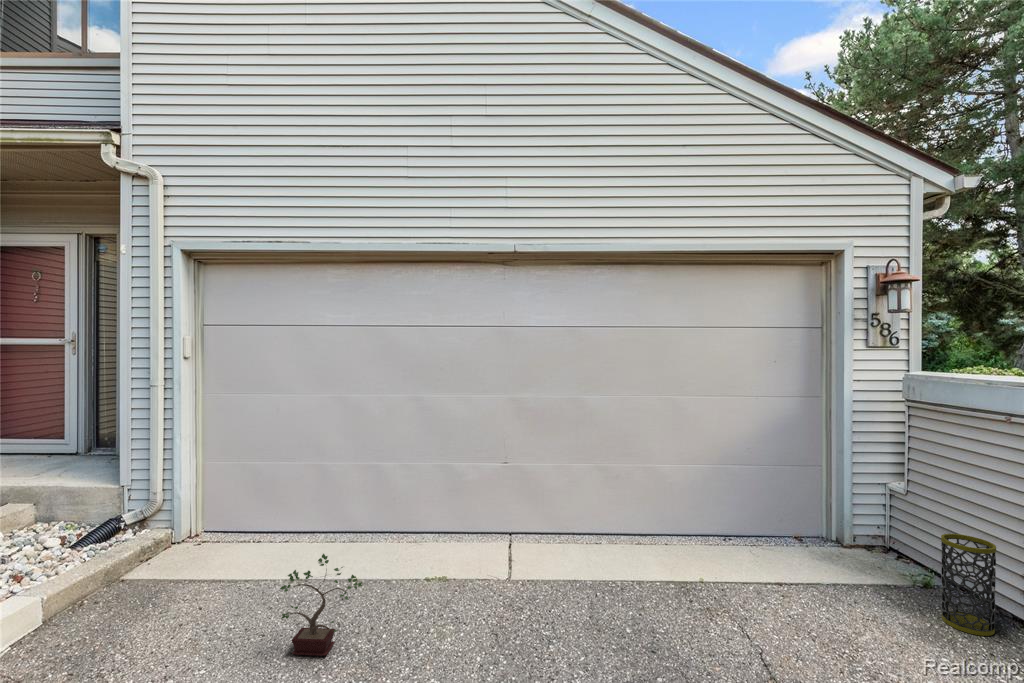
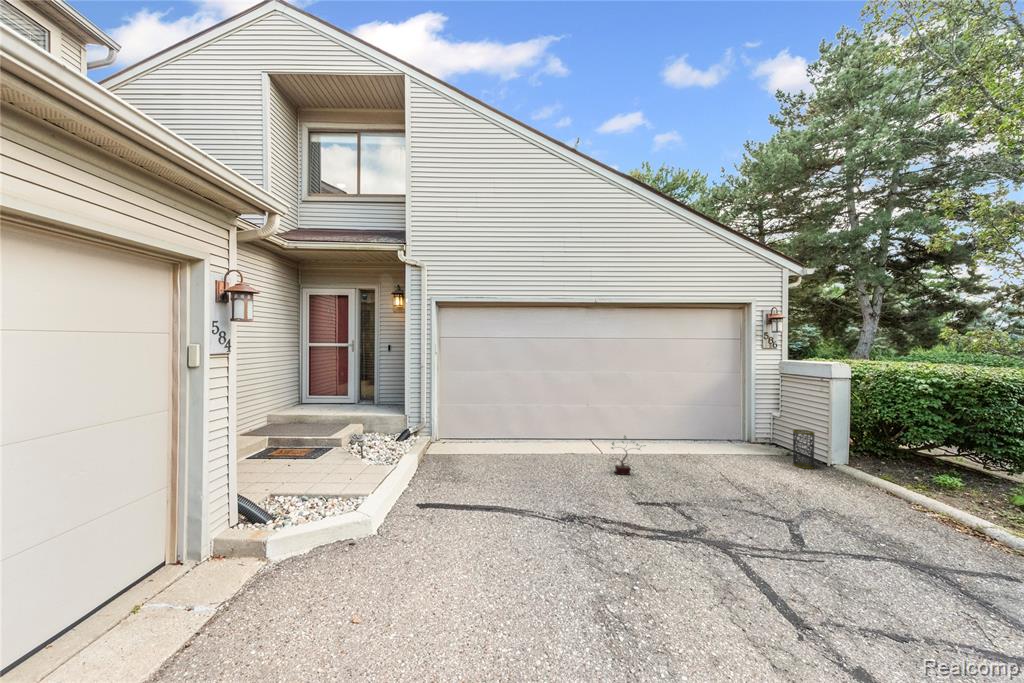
potted plant: present [280,554,362,656] -> present [612,436,646,475]

